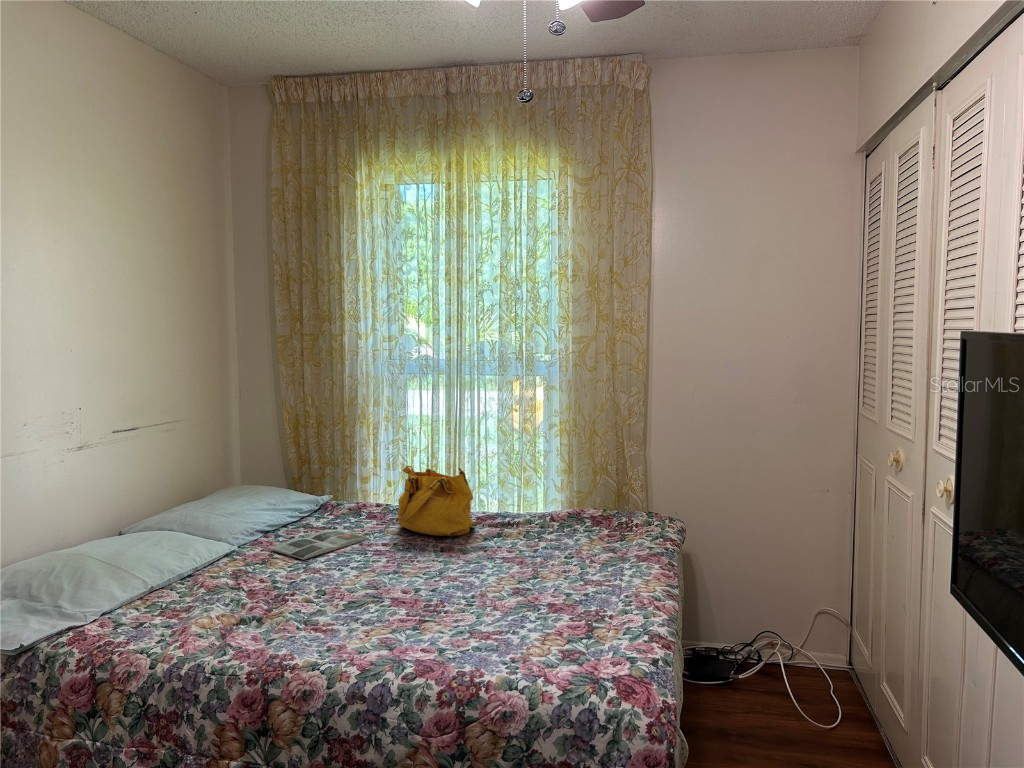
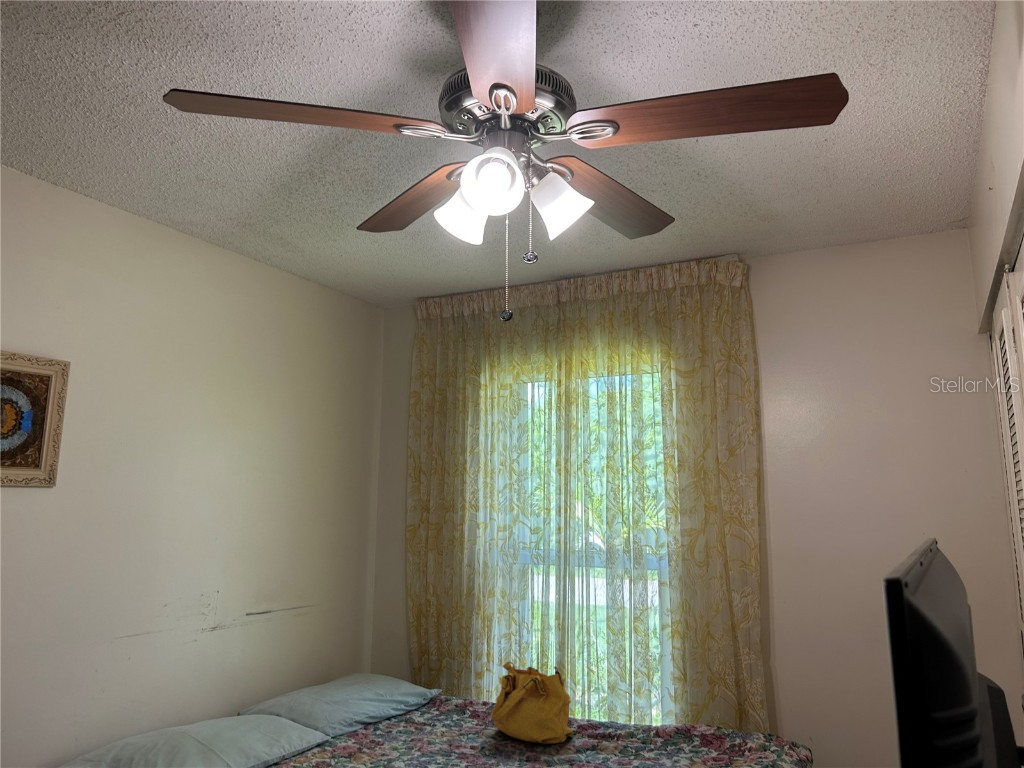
magazine: present [271,530,369,560] -> none [366,726,462,753]

